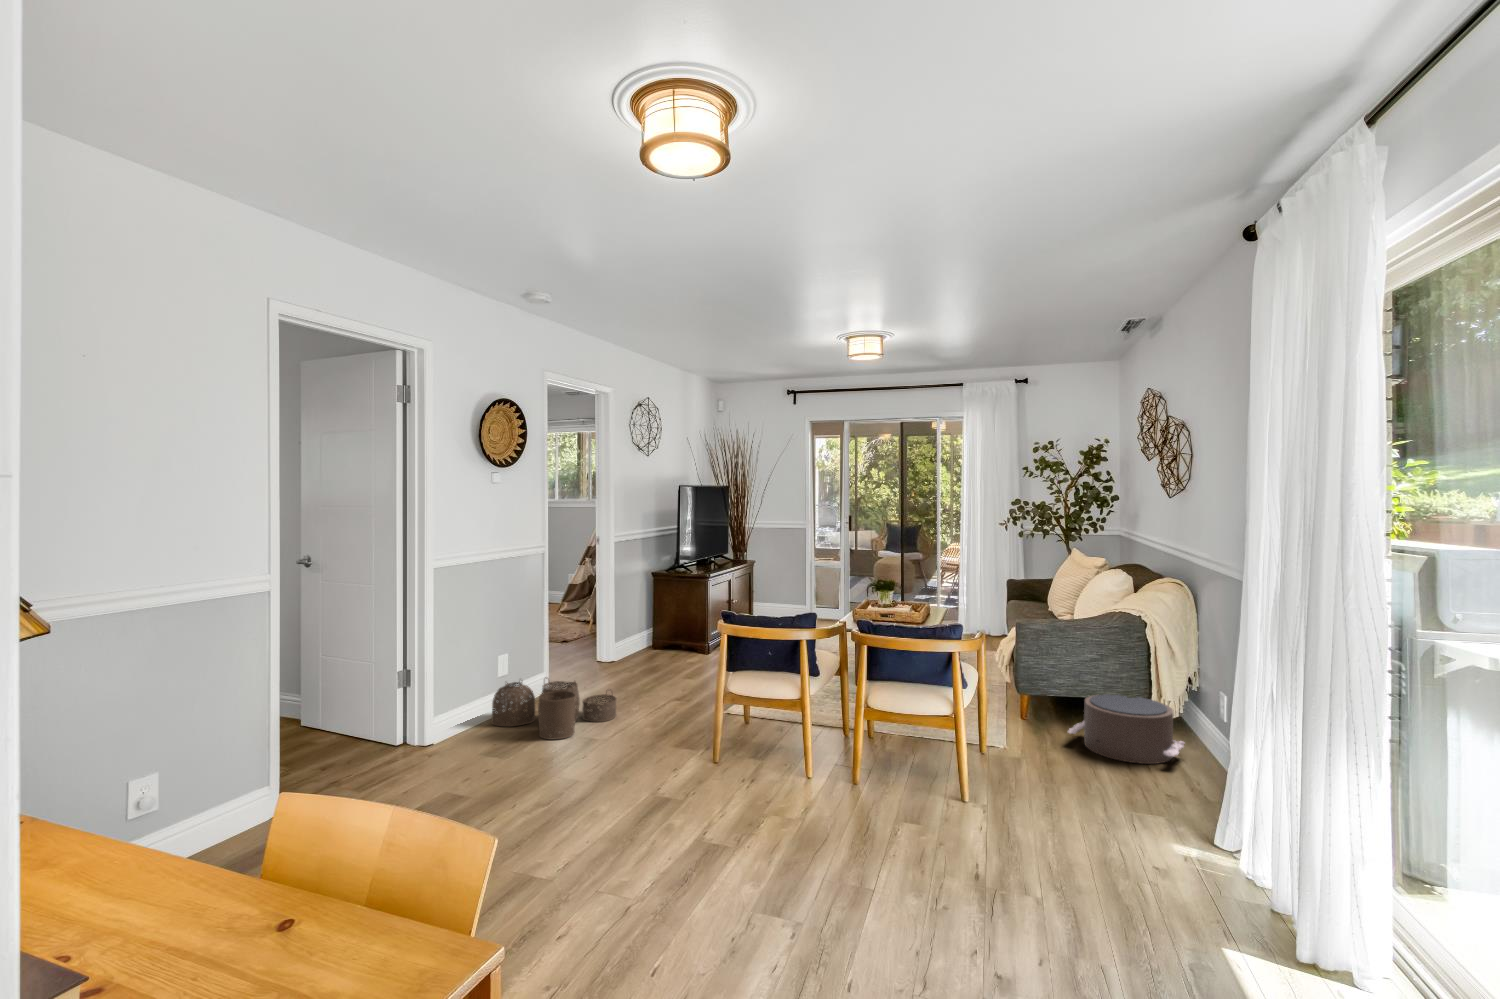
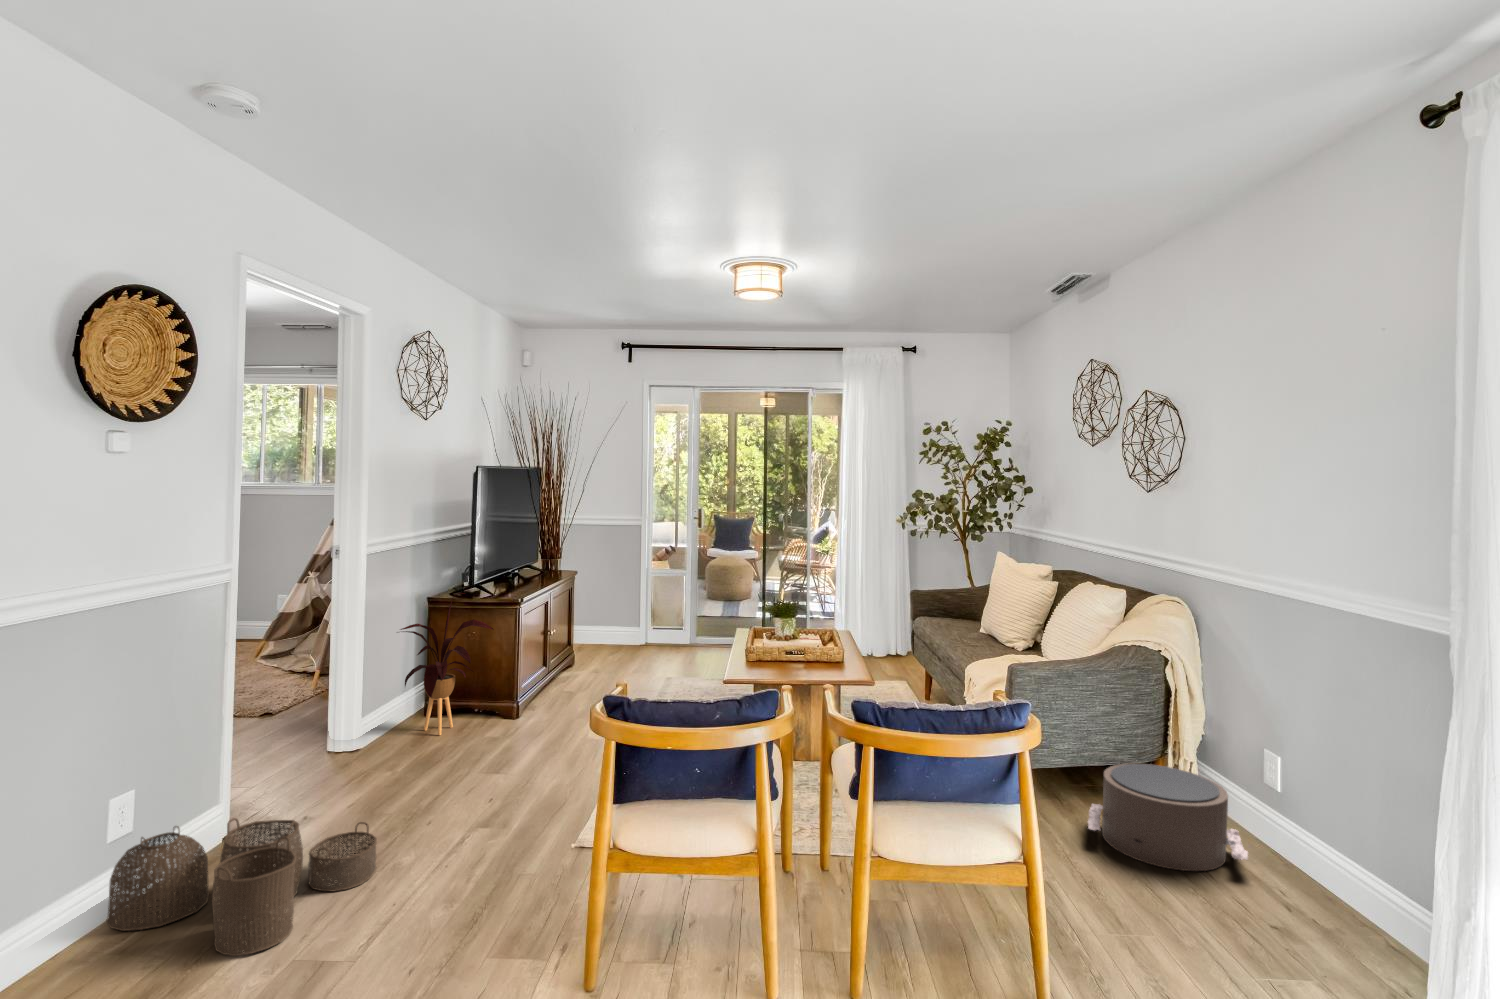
house plant: none [634,568,693,660] -> present [401,593,494,735]

